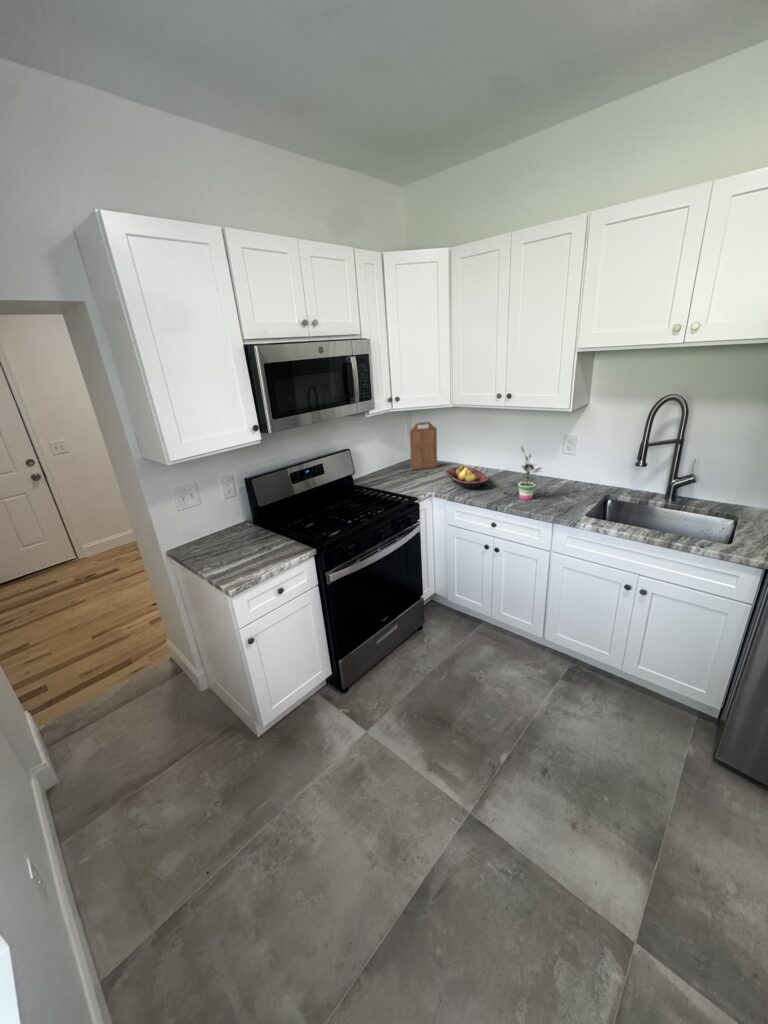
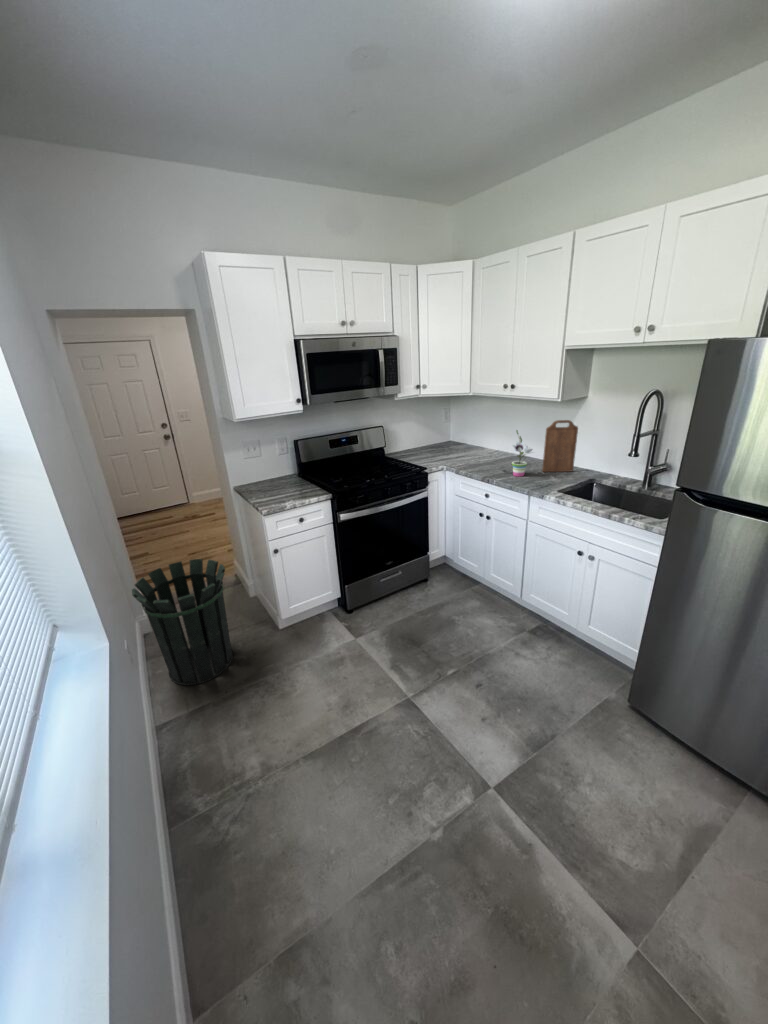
cutting board: present [409,422,437,470] -> present [542,420,578,472]
fruit bowl: present [445,465,488,489] -> none [462,446,495,466]
waste bin: none [26,671,203,880] -> present [132,559,233,685]

